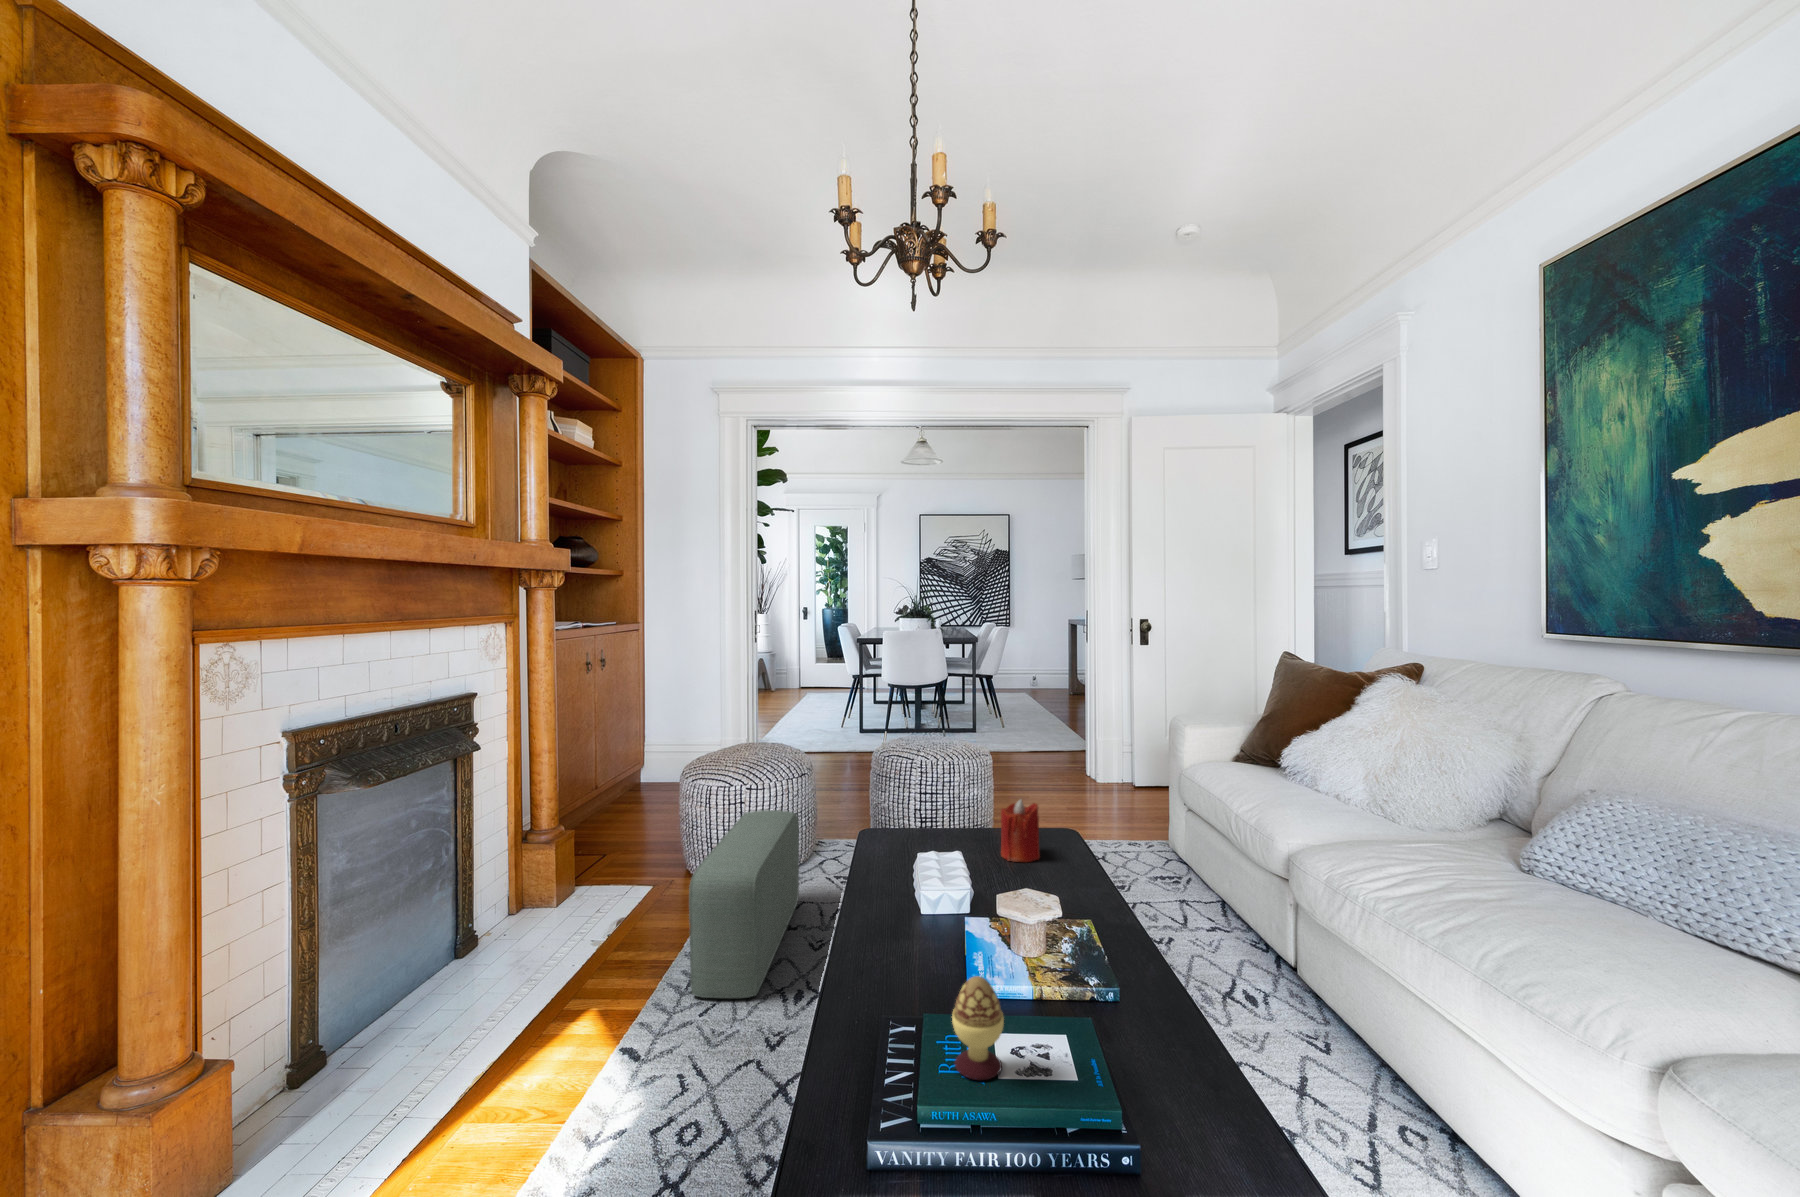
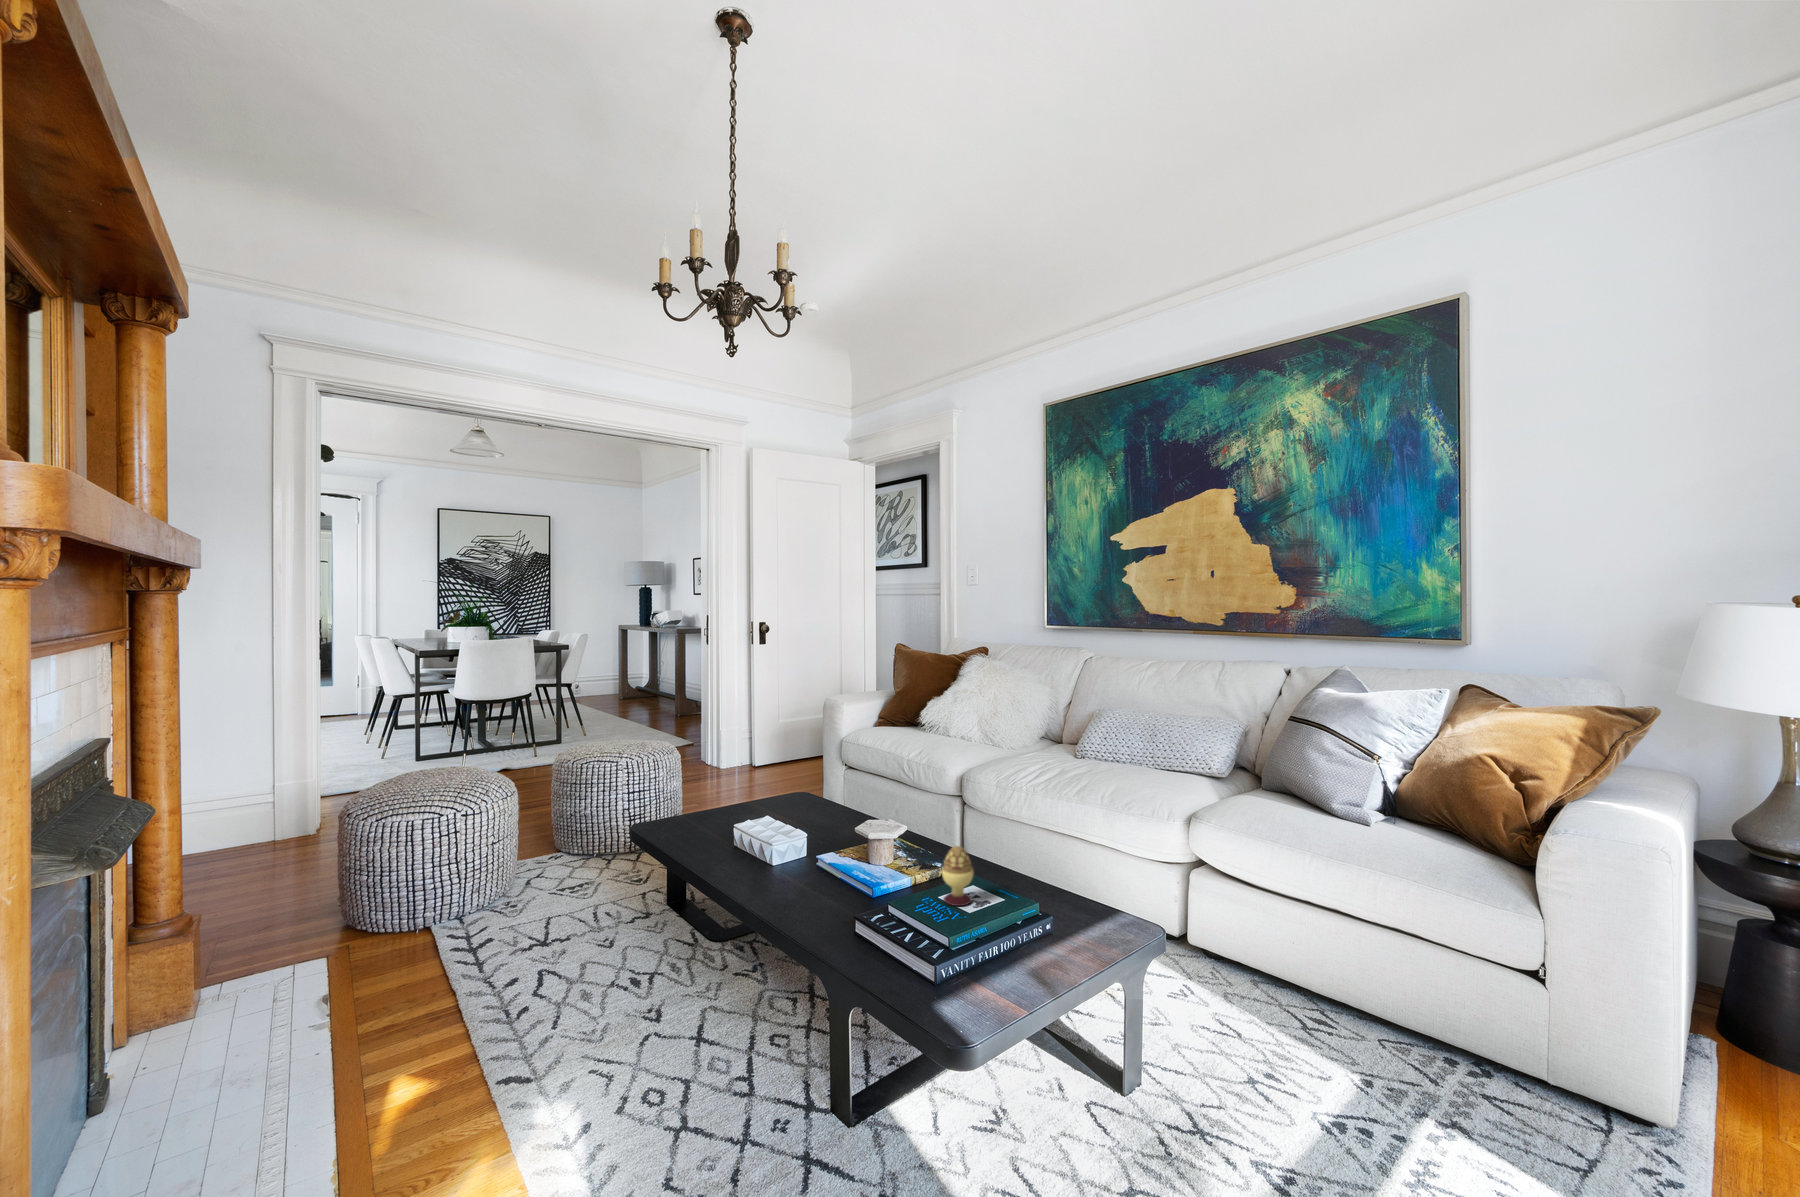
candle: present [1001,800,1040,862] -> none [787,767,820,817]
pouf: present [689,810,799,998] -> none [480,827,591,1011]

